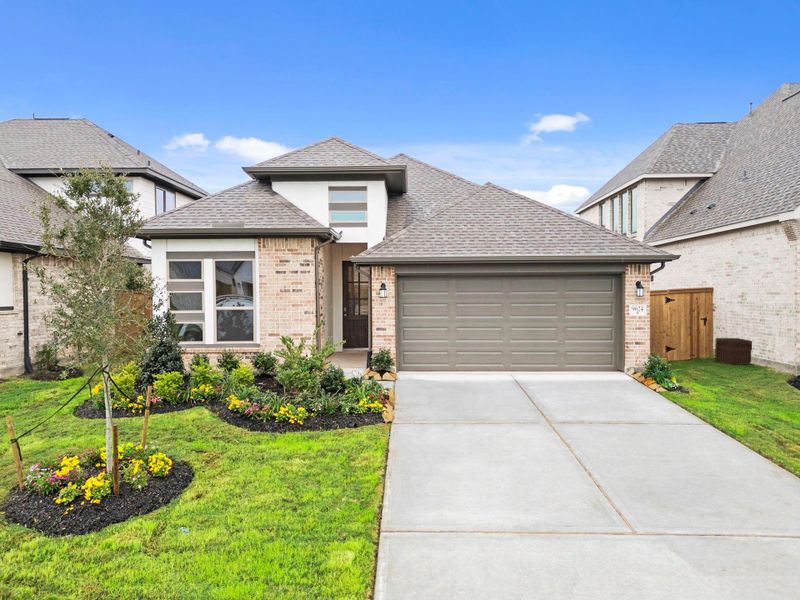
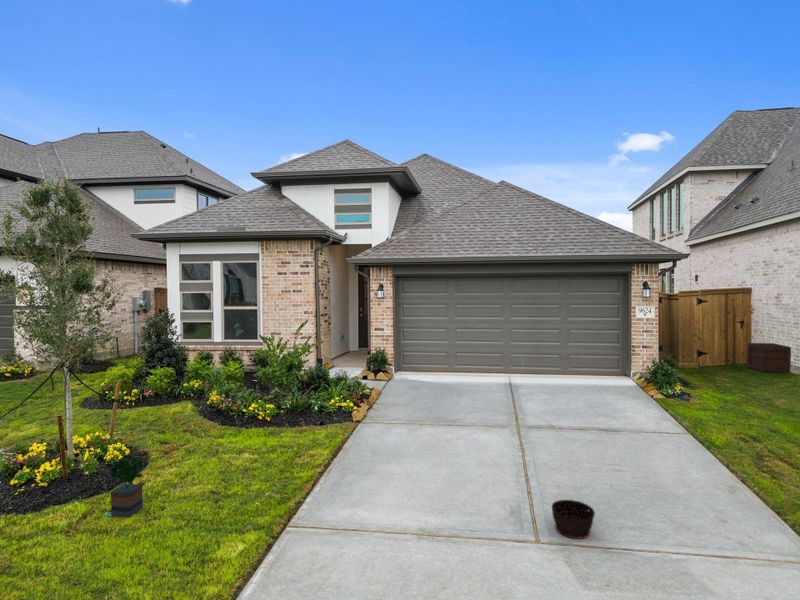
potted tree: none [186,467,226,532] -> present [110,458,148,517]
basket: none [638,490,682,527] -> present [552,500,595,539]

